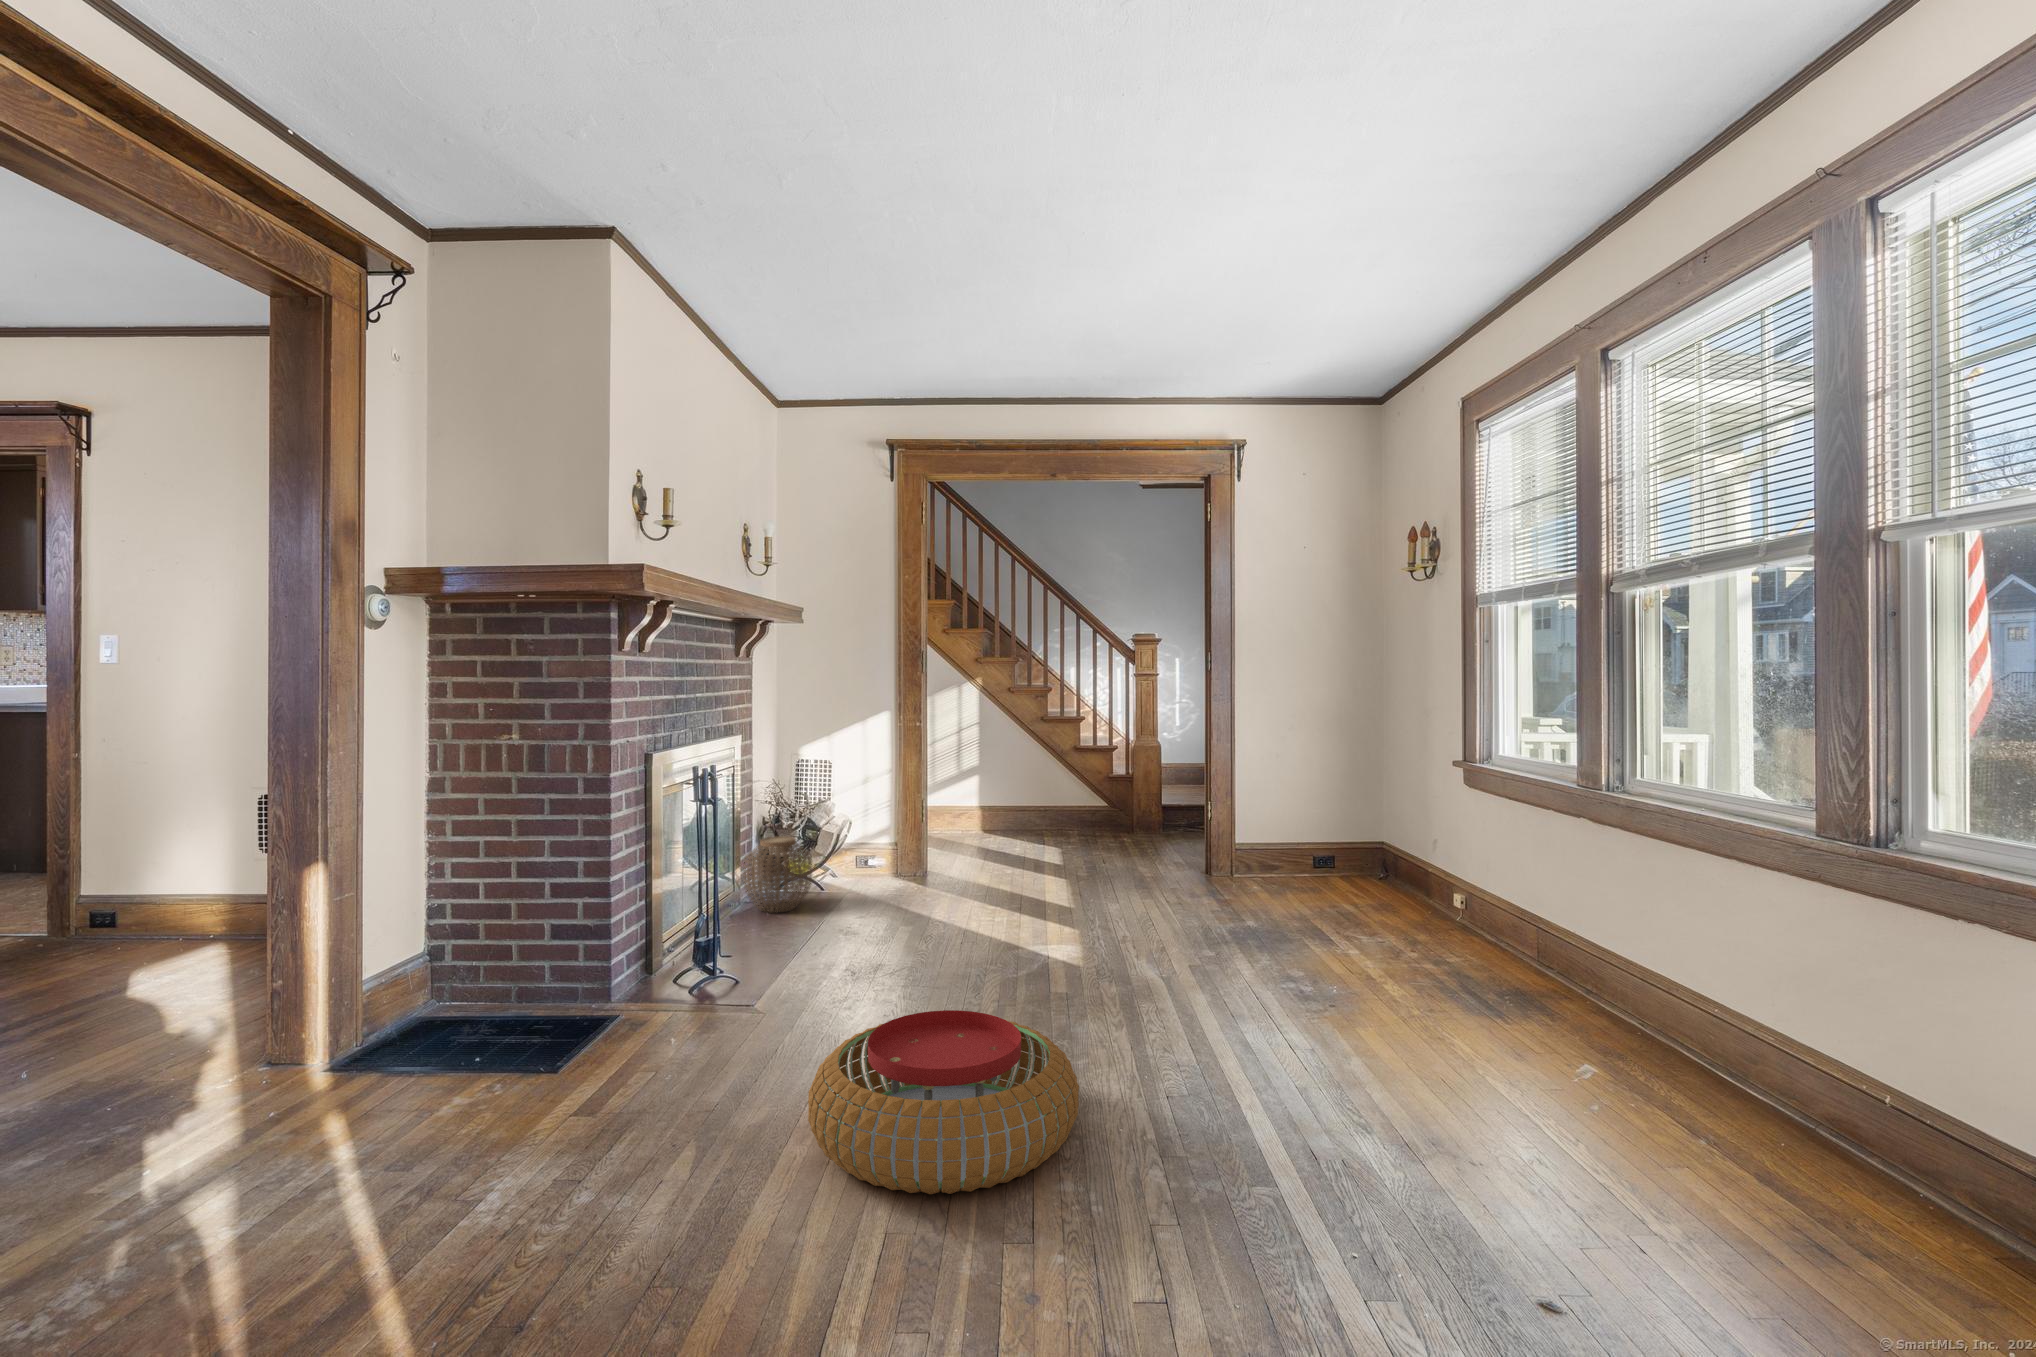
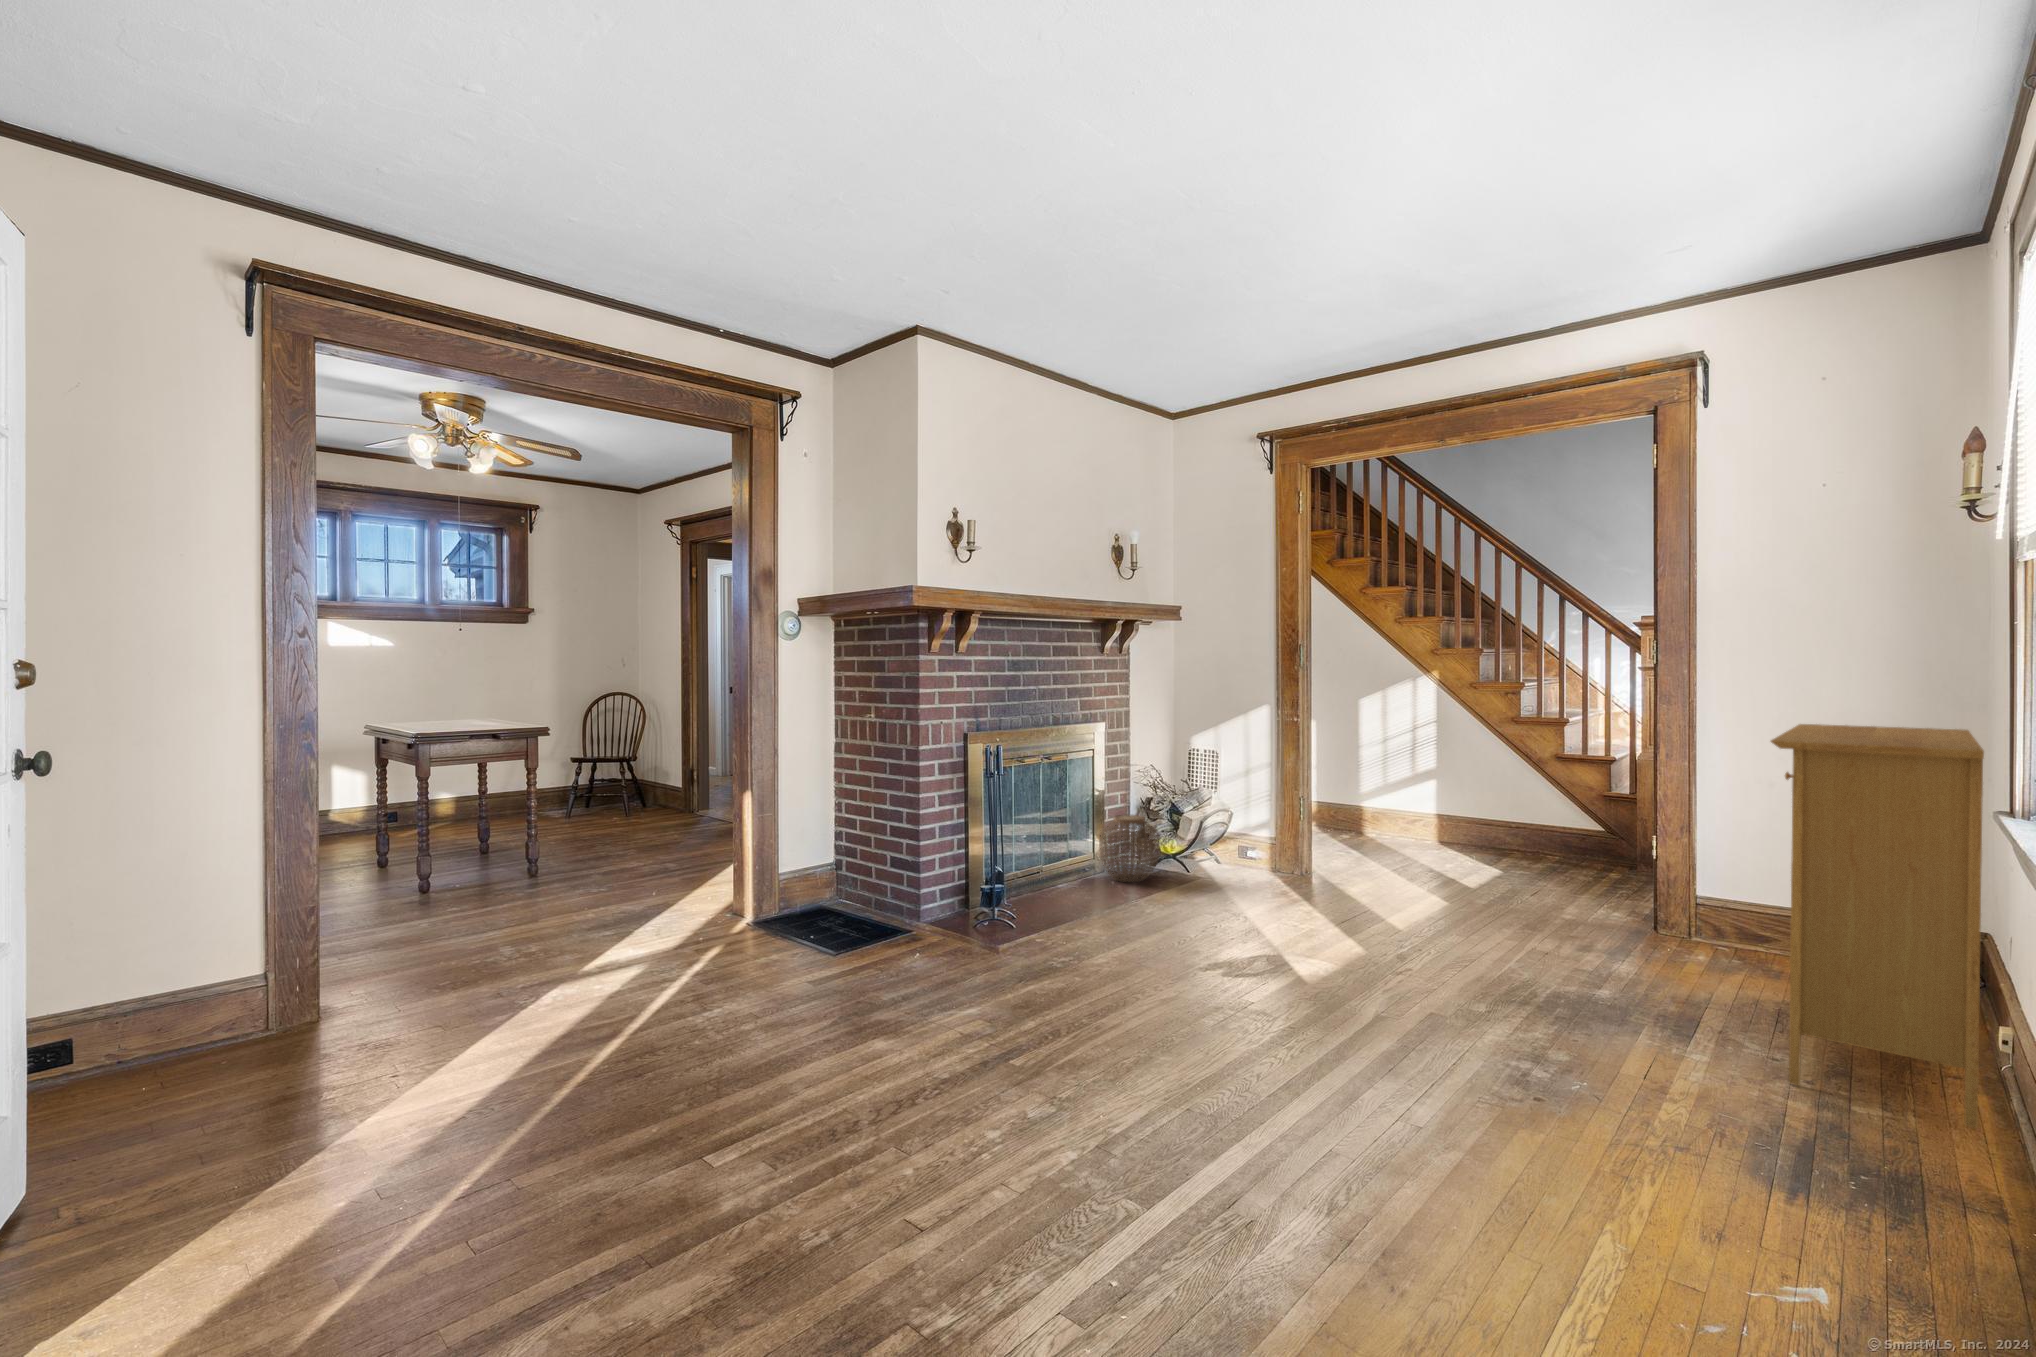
console table: none [1347,710,1527,959] -> present [1771,724,1984,1128]
pouf: present [808,1010,1079,1194] -> none [857,964,1084,1109]

